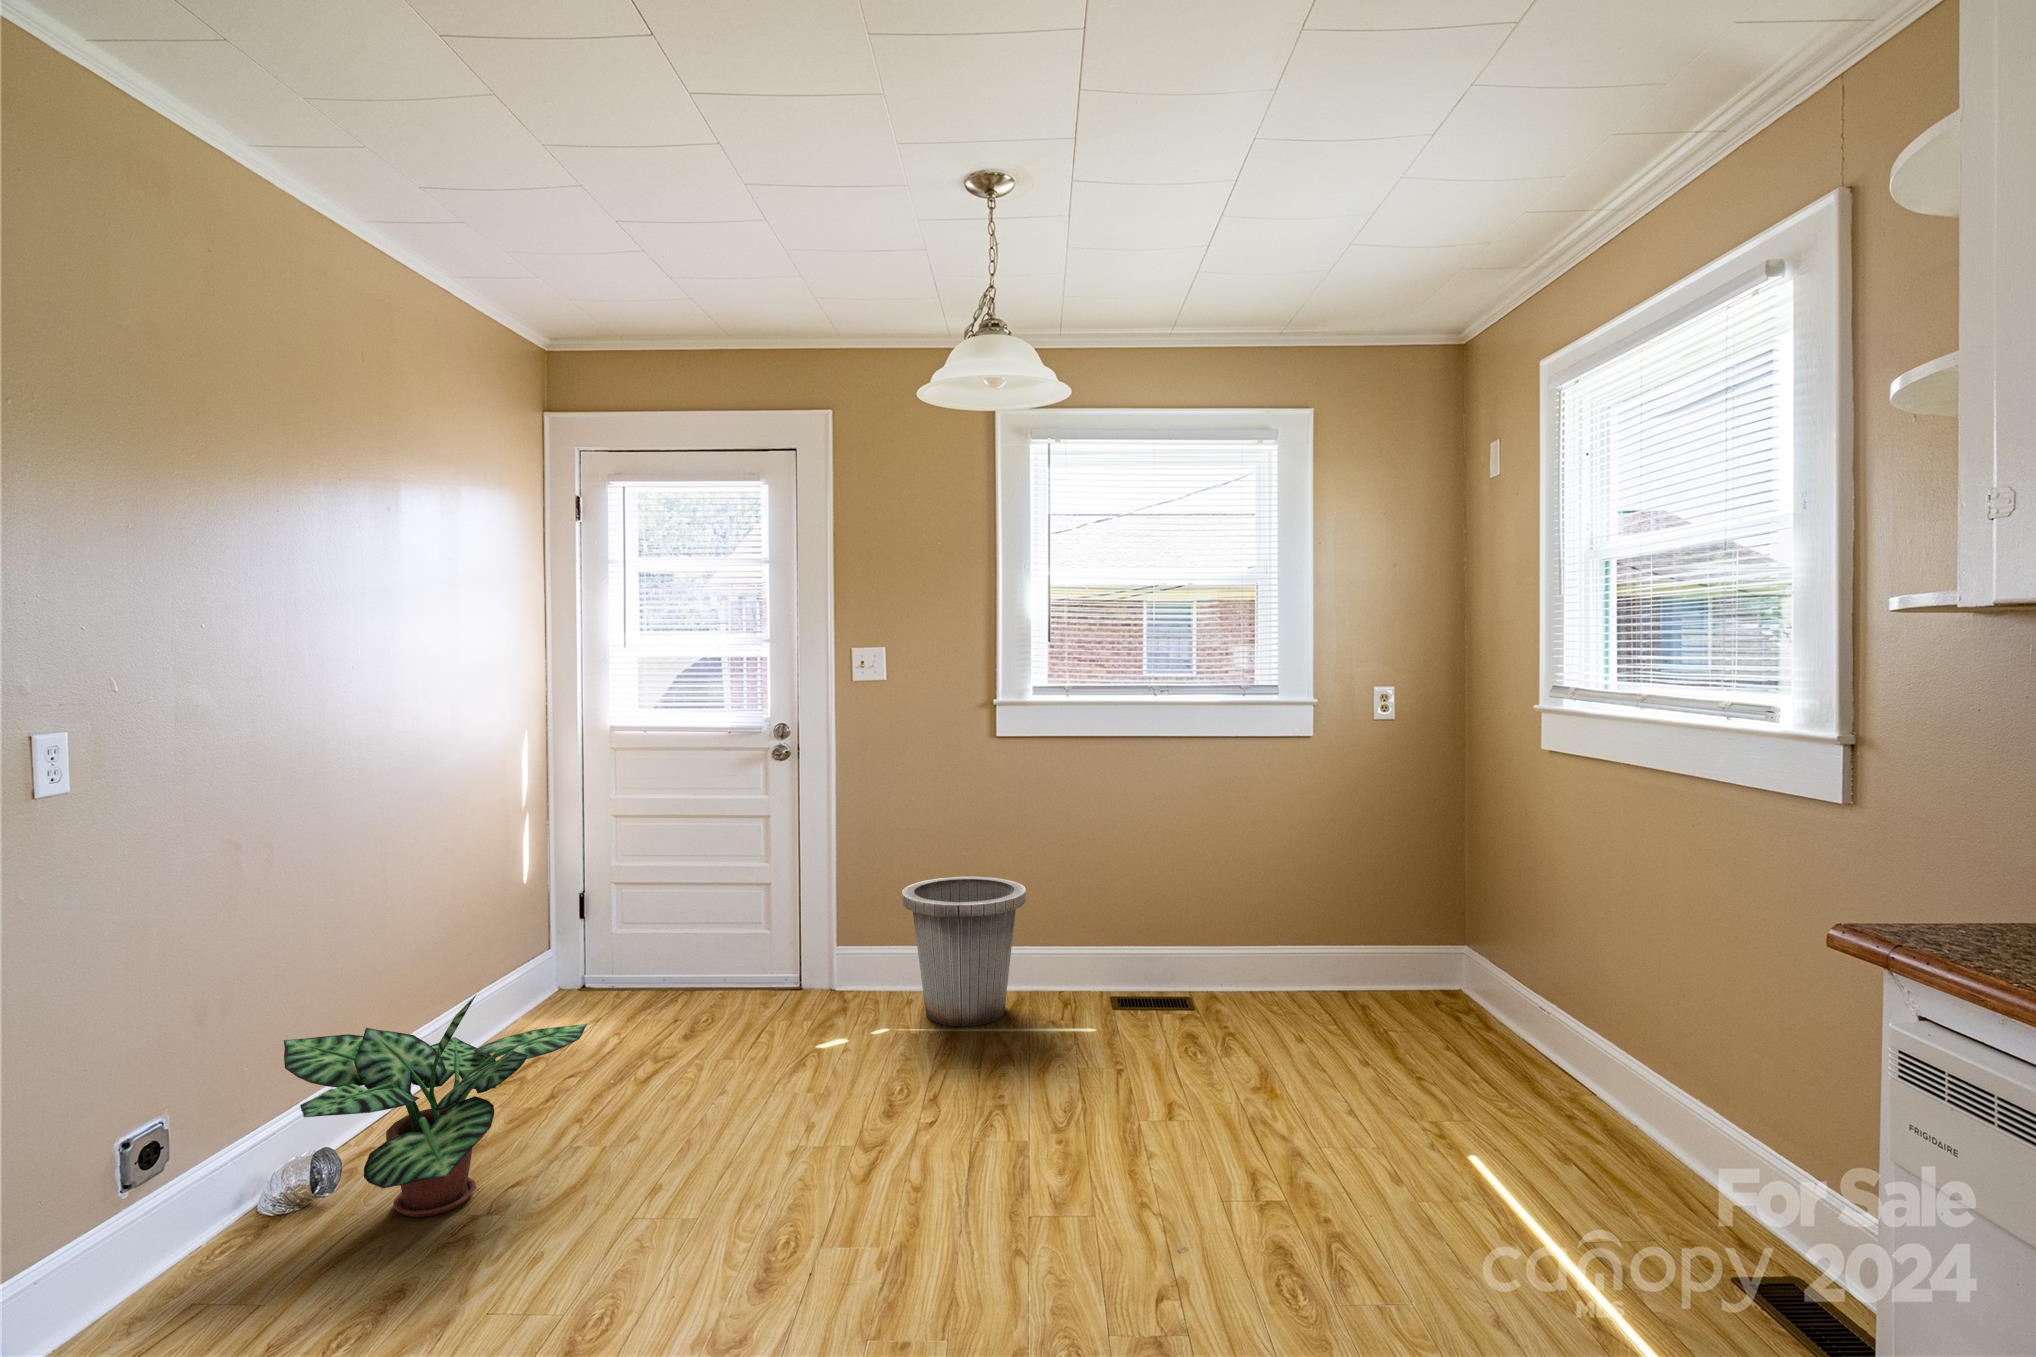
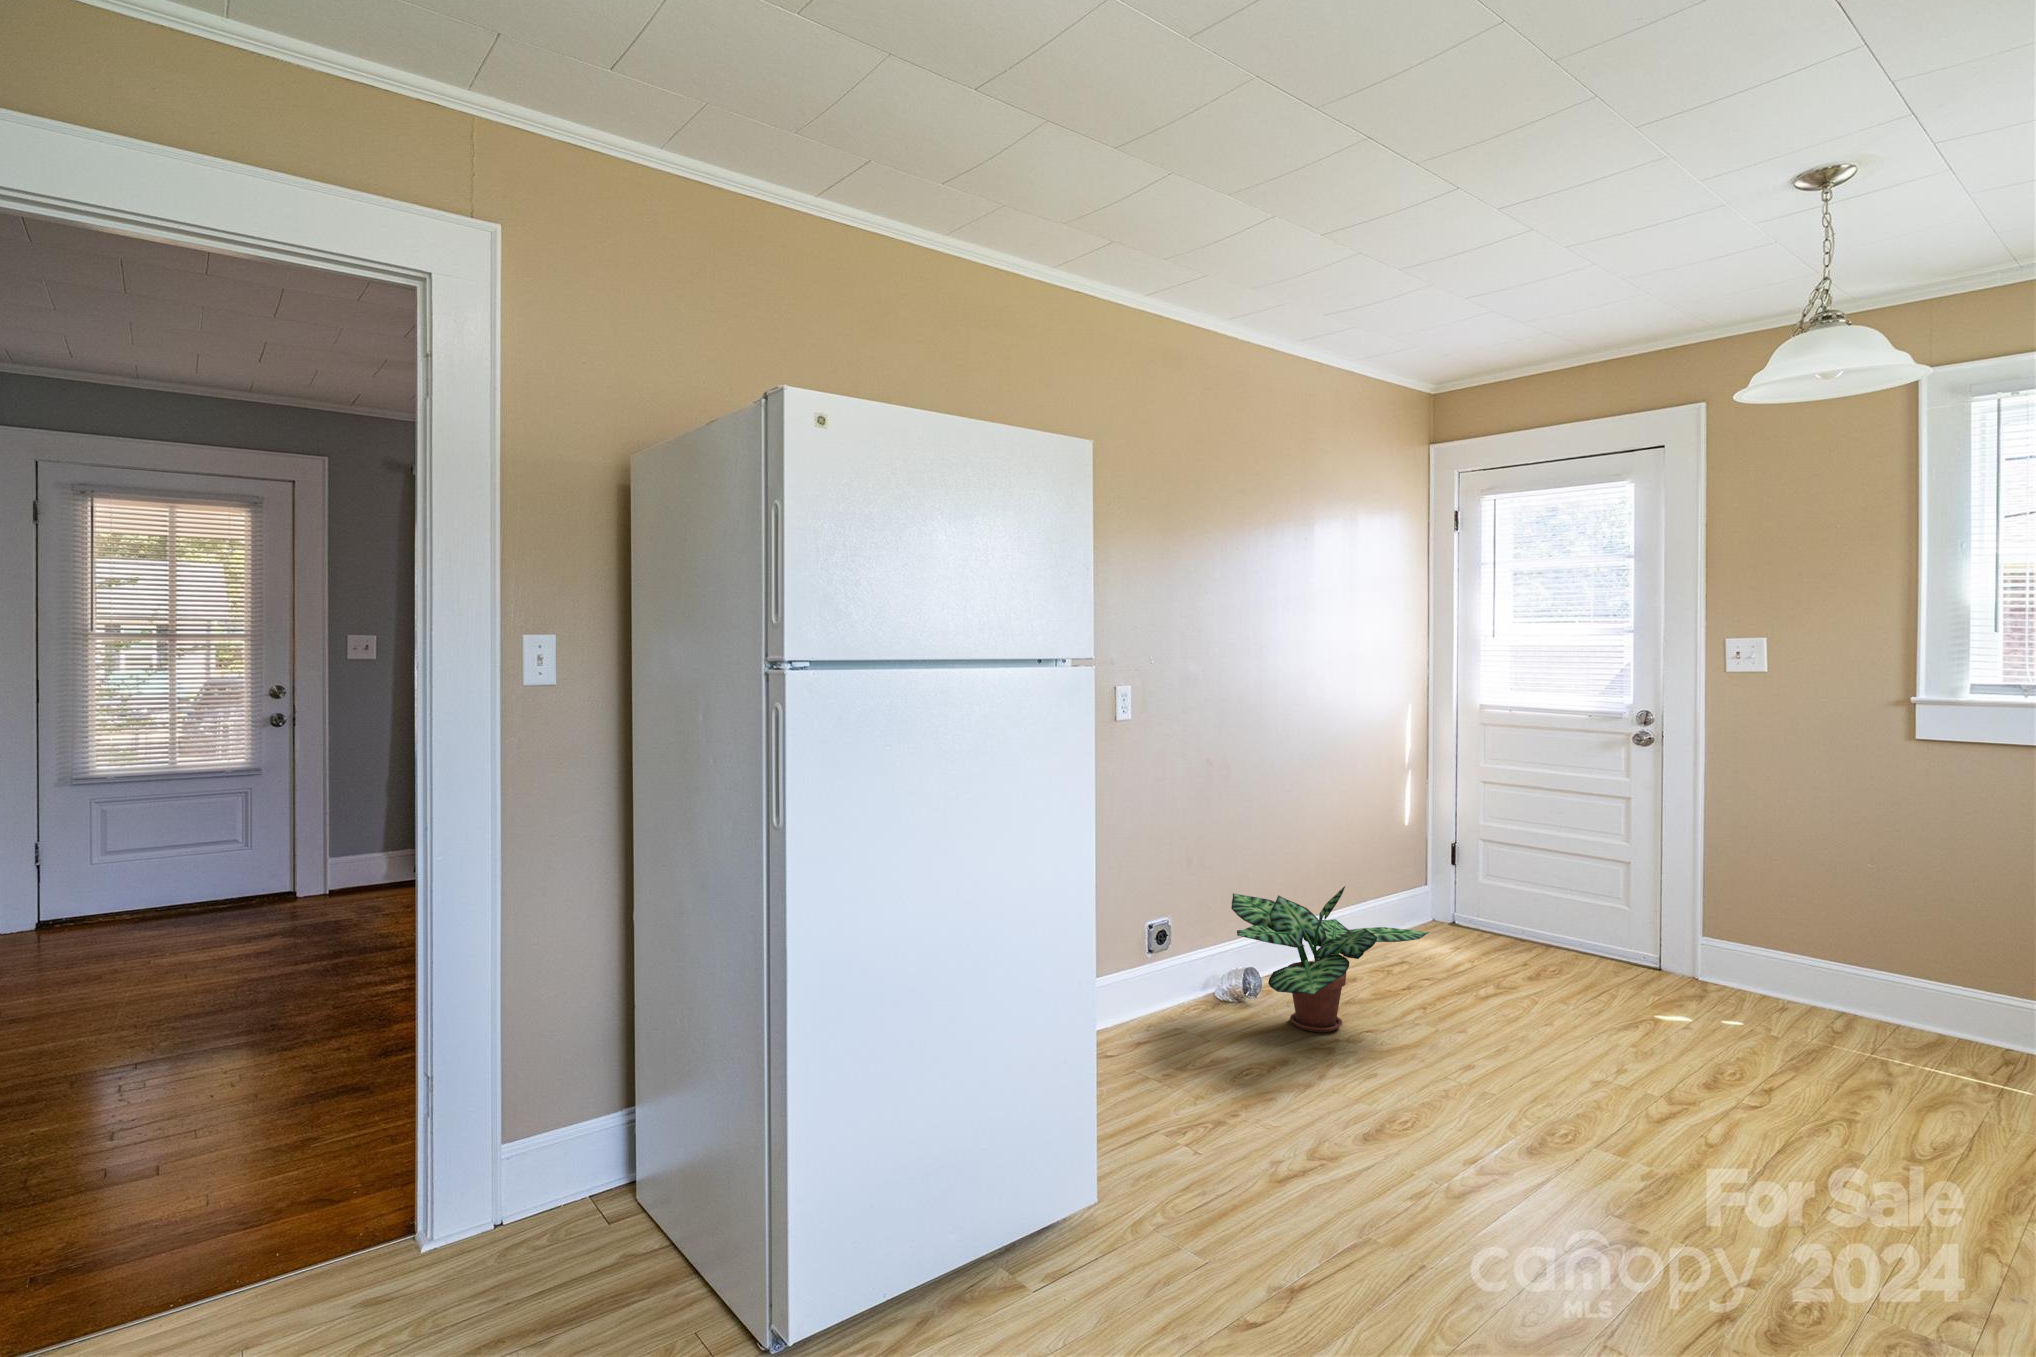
trash can: present [902,877,1026,1026] -> none [1768,885,1940,1049]

